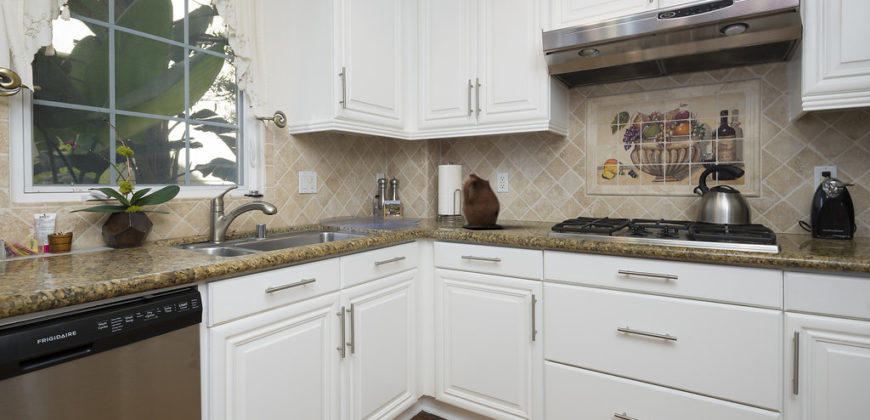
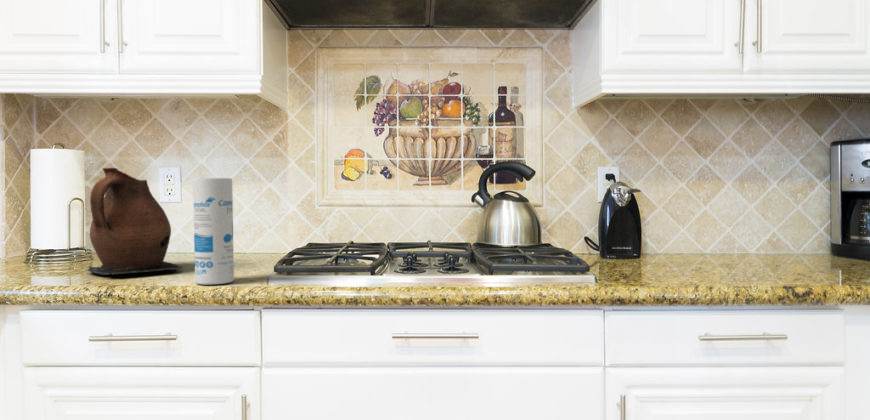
canister: none [511,178,531,235] -> present [193,178,234,285]

